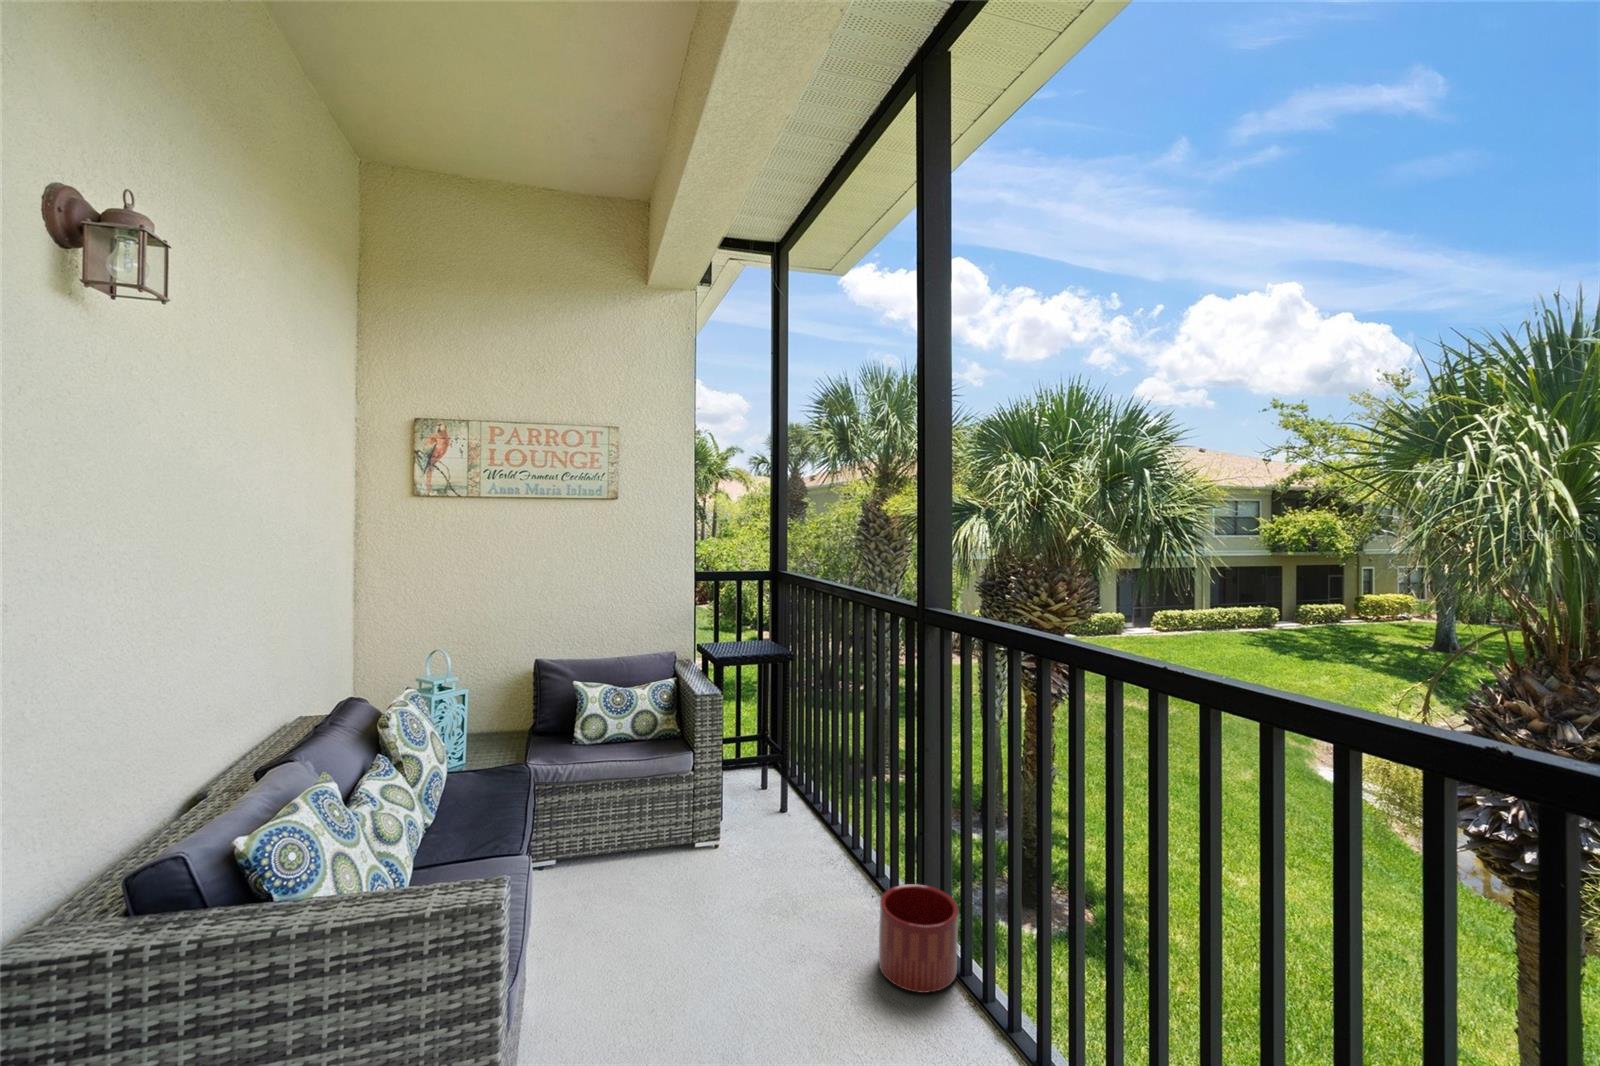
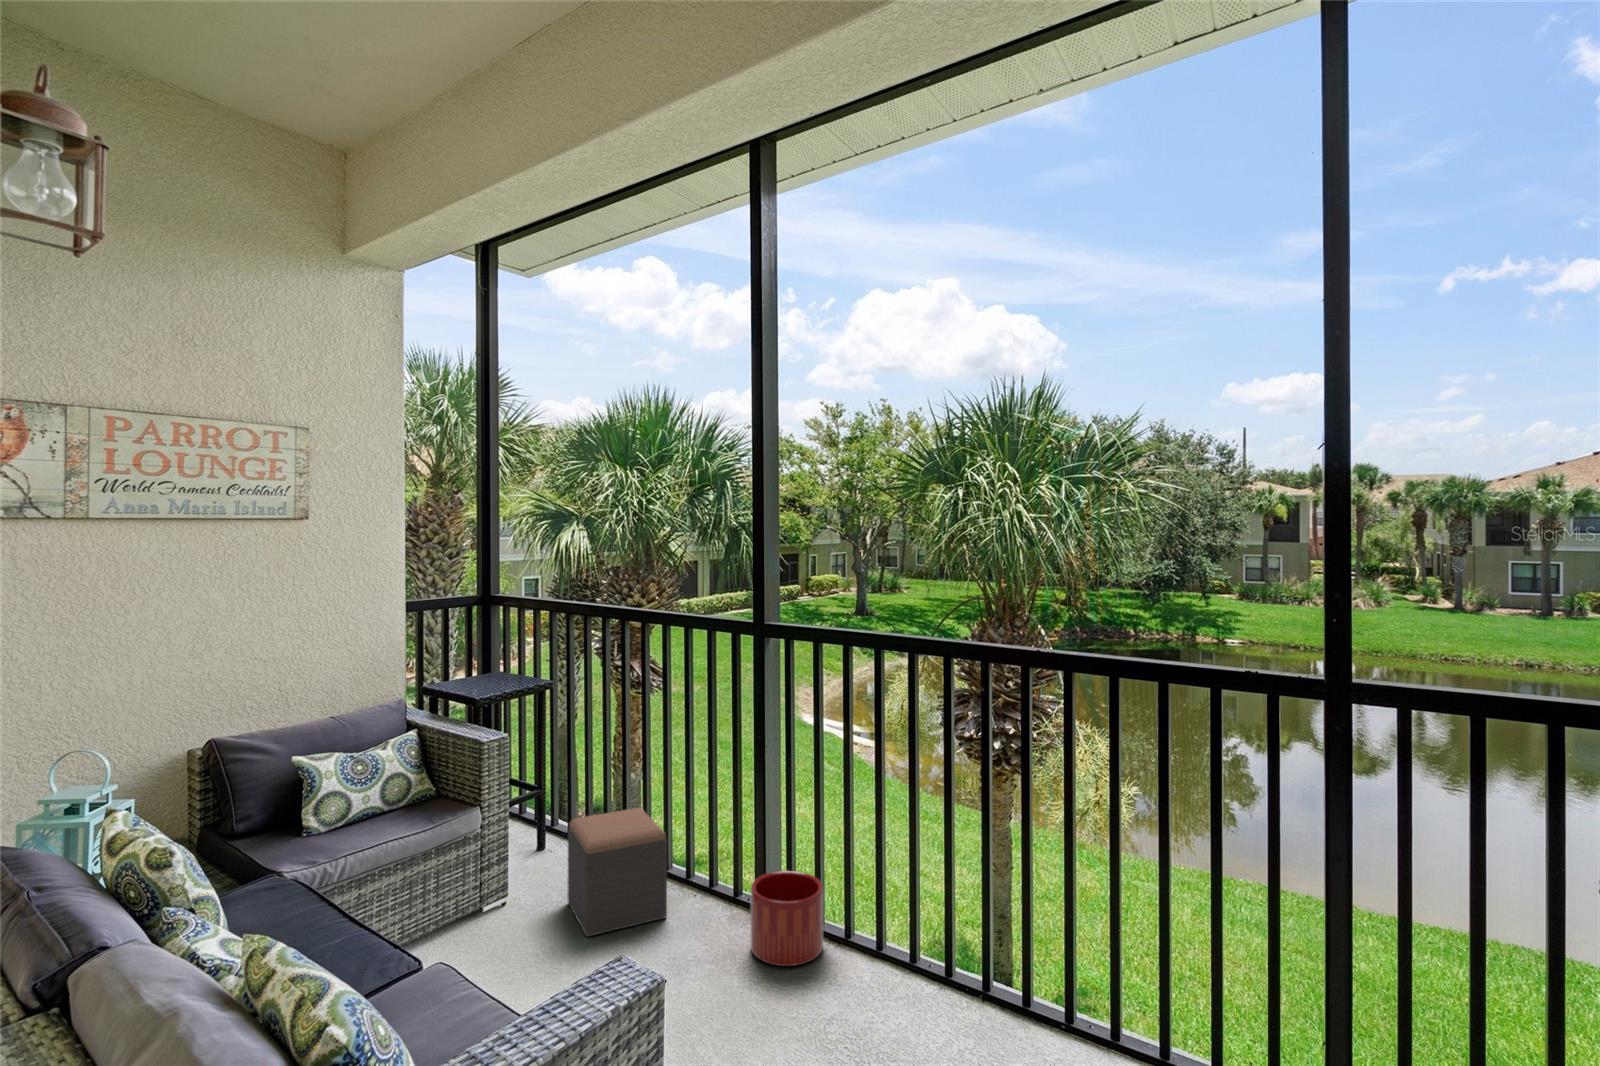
footstool: none [754,780,836,896] -> present [568,808,667,937]

